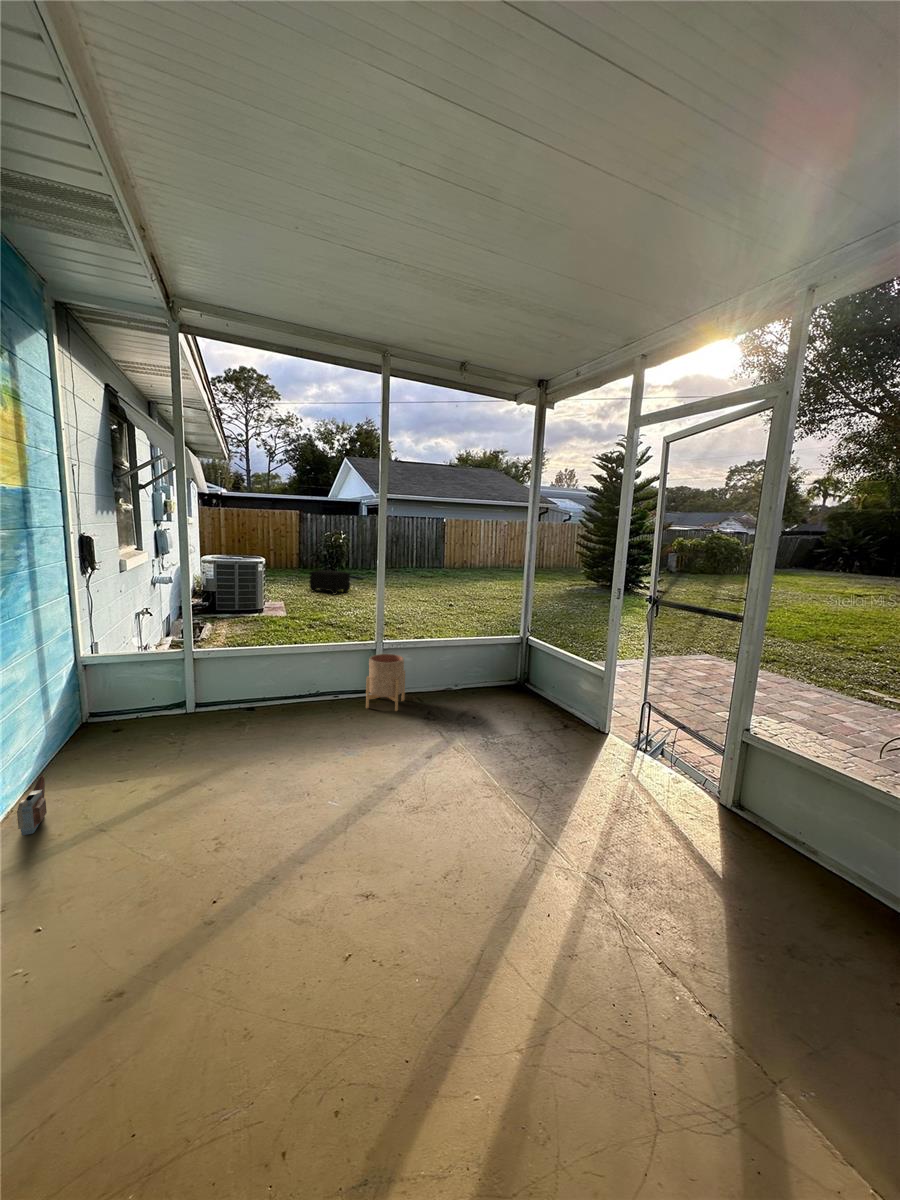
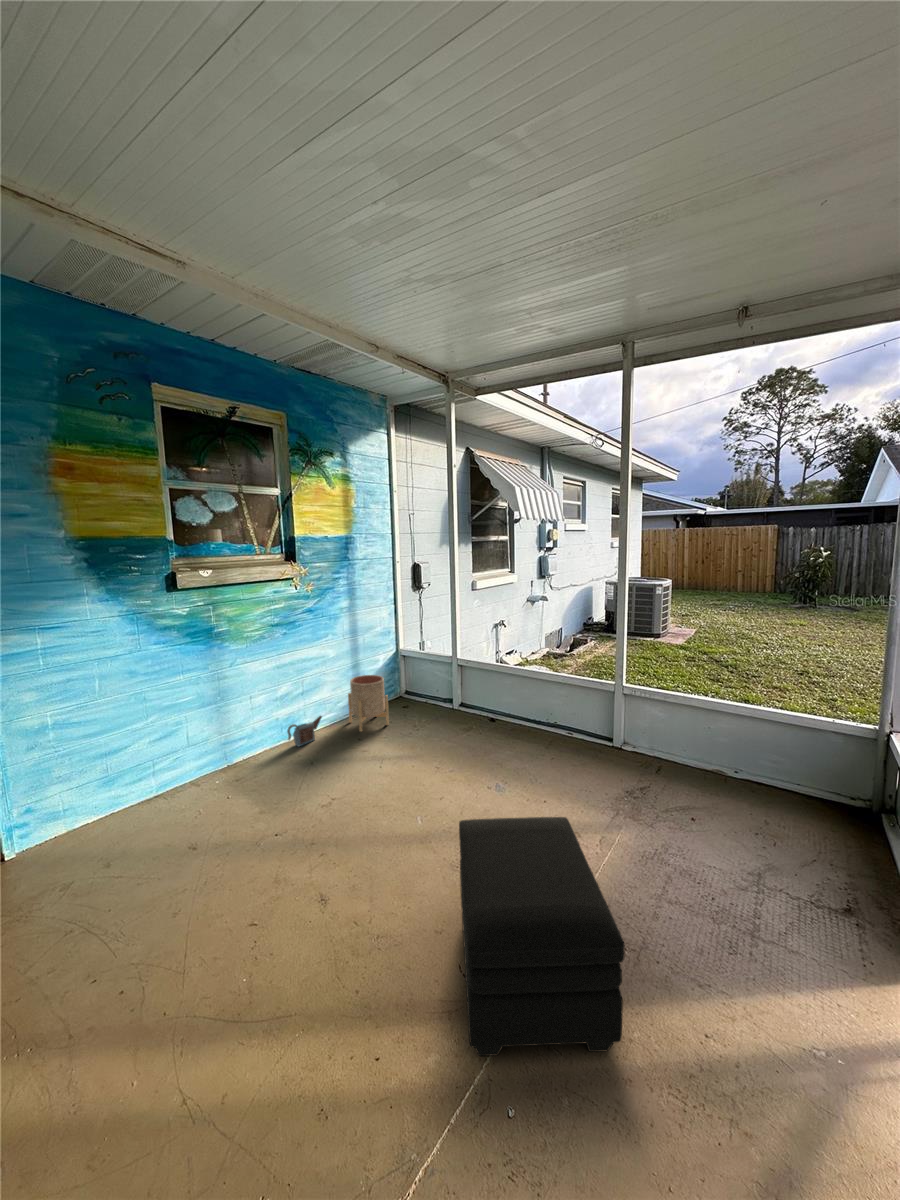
ottoman: present [310,570,350,594] -> present [459,817,625,1056]
planter: present [366,654,405,711] -> present [348,675,389,732]

